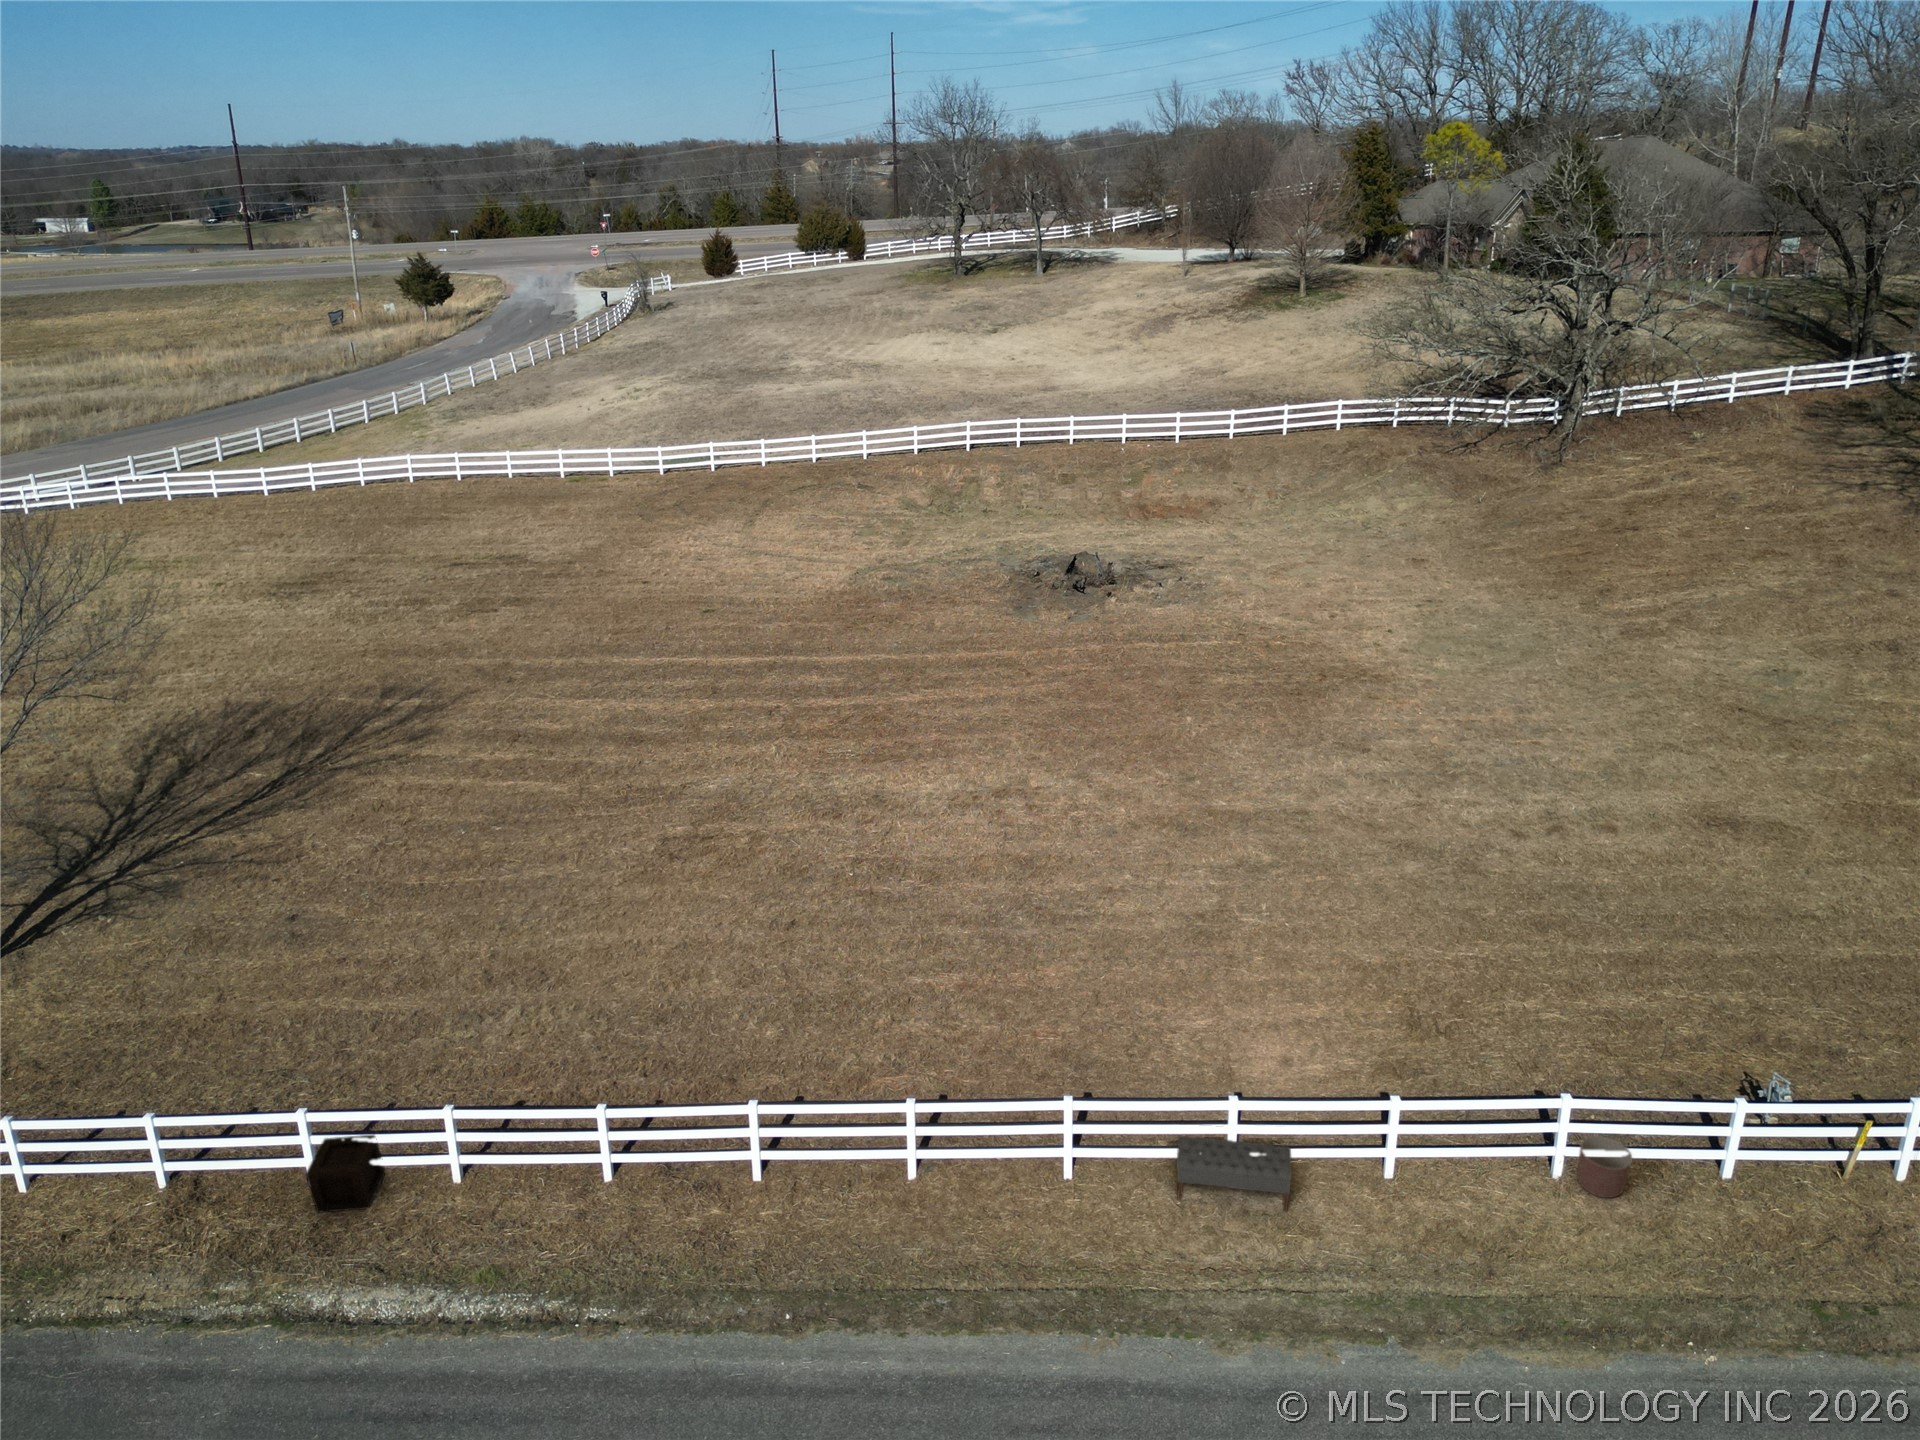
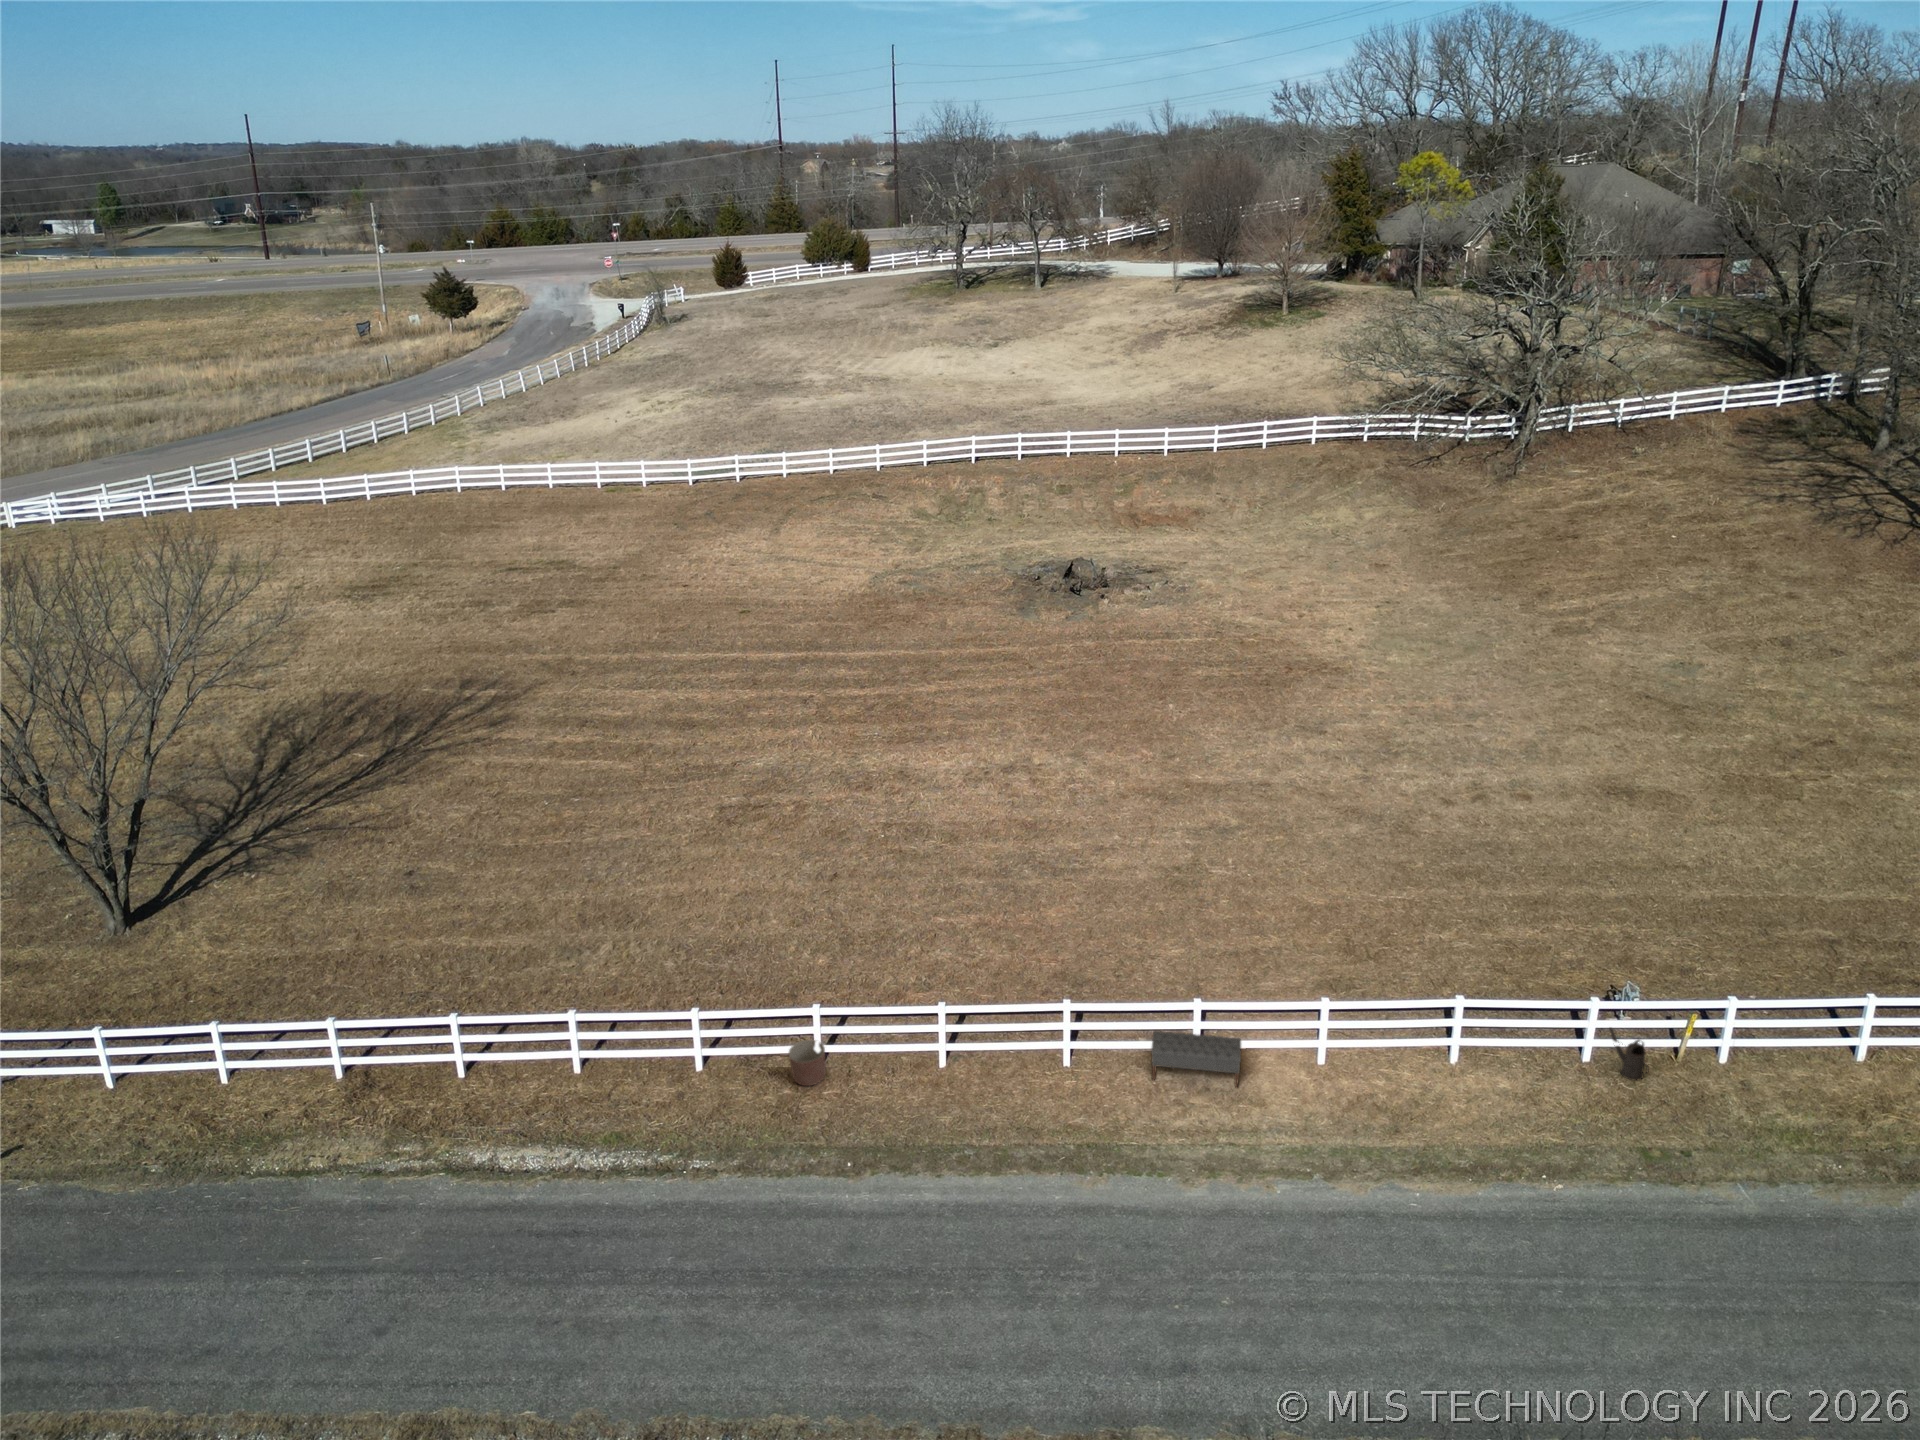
watering can: none [1760,1133,1816,1205] -> present [1610,1028,1649,1080]
wooden crate: present [306,1135,385,1213] -> none [464,1034,521,1094]
planter: present [1577,1136,1632,1198] -> present [789,1040,826,1086]

